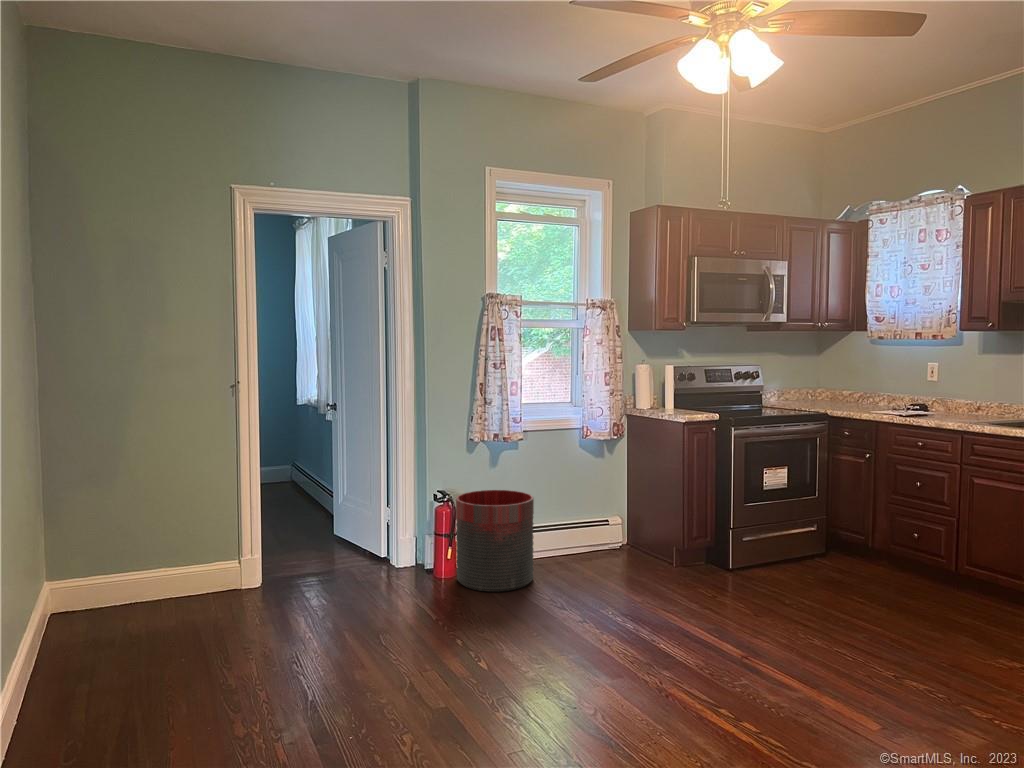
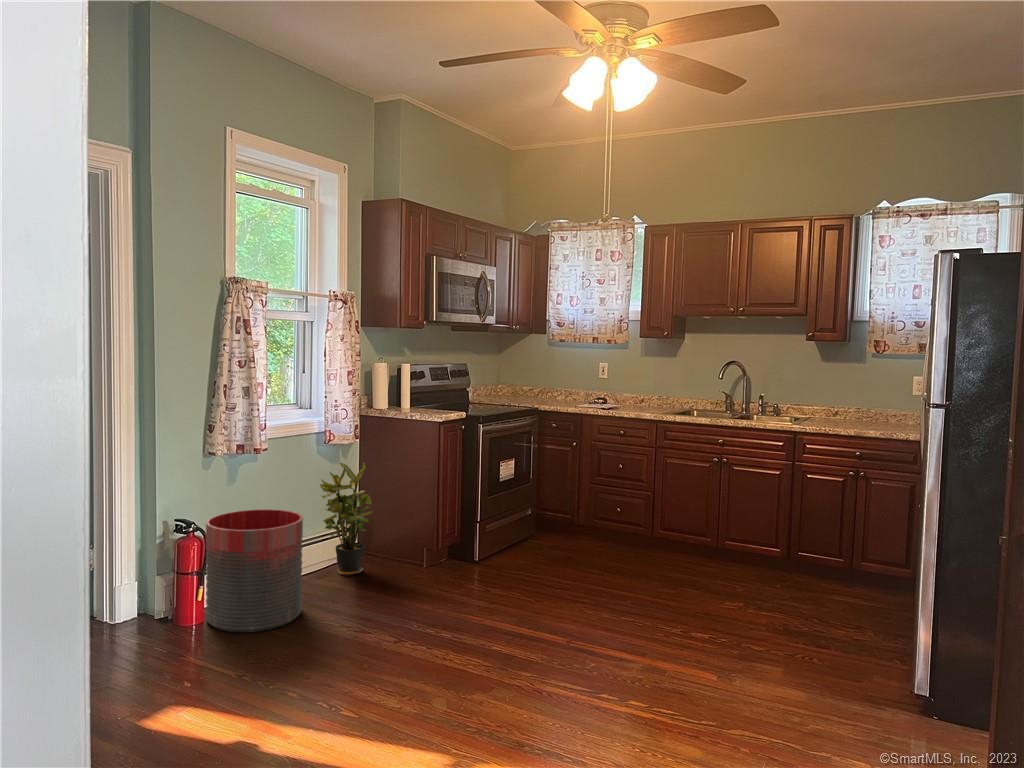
potted plant: none [575,456,627,561] -> present [320,463,373,576]

